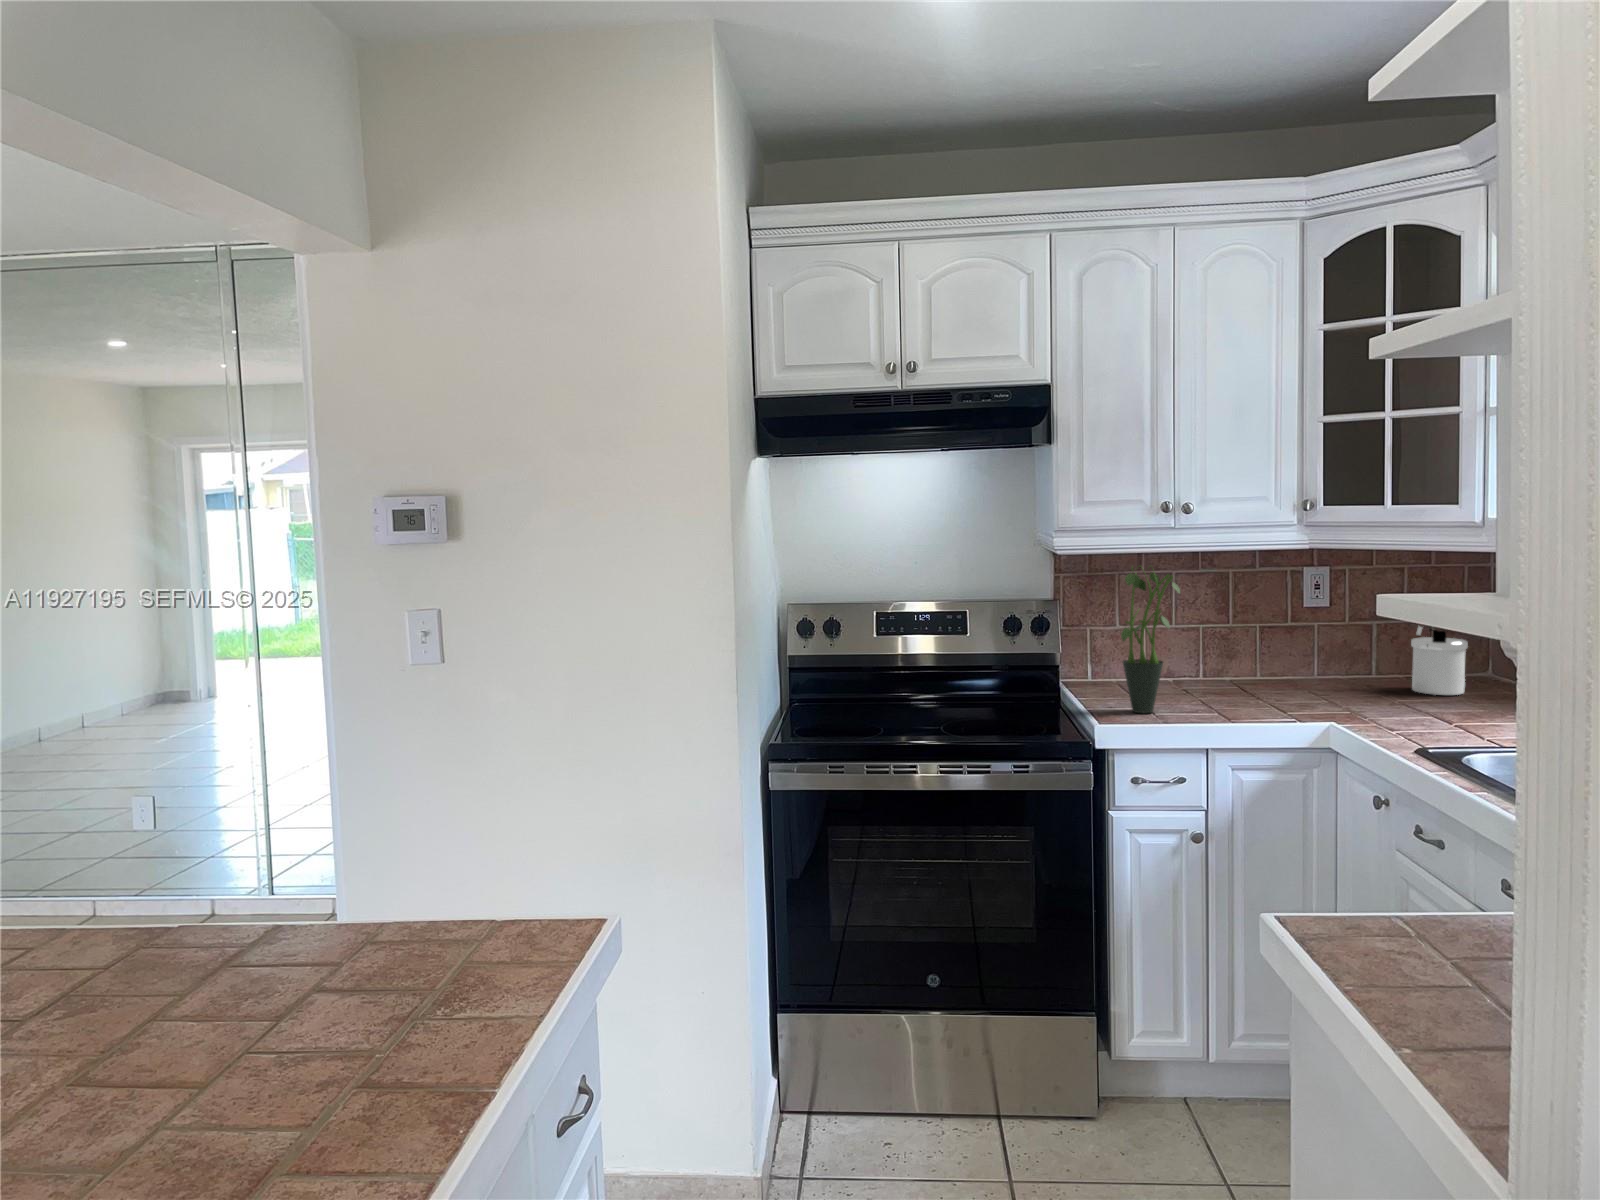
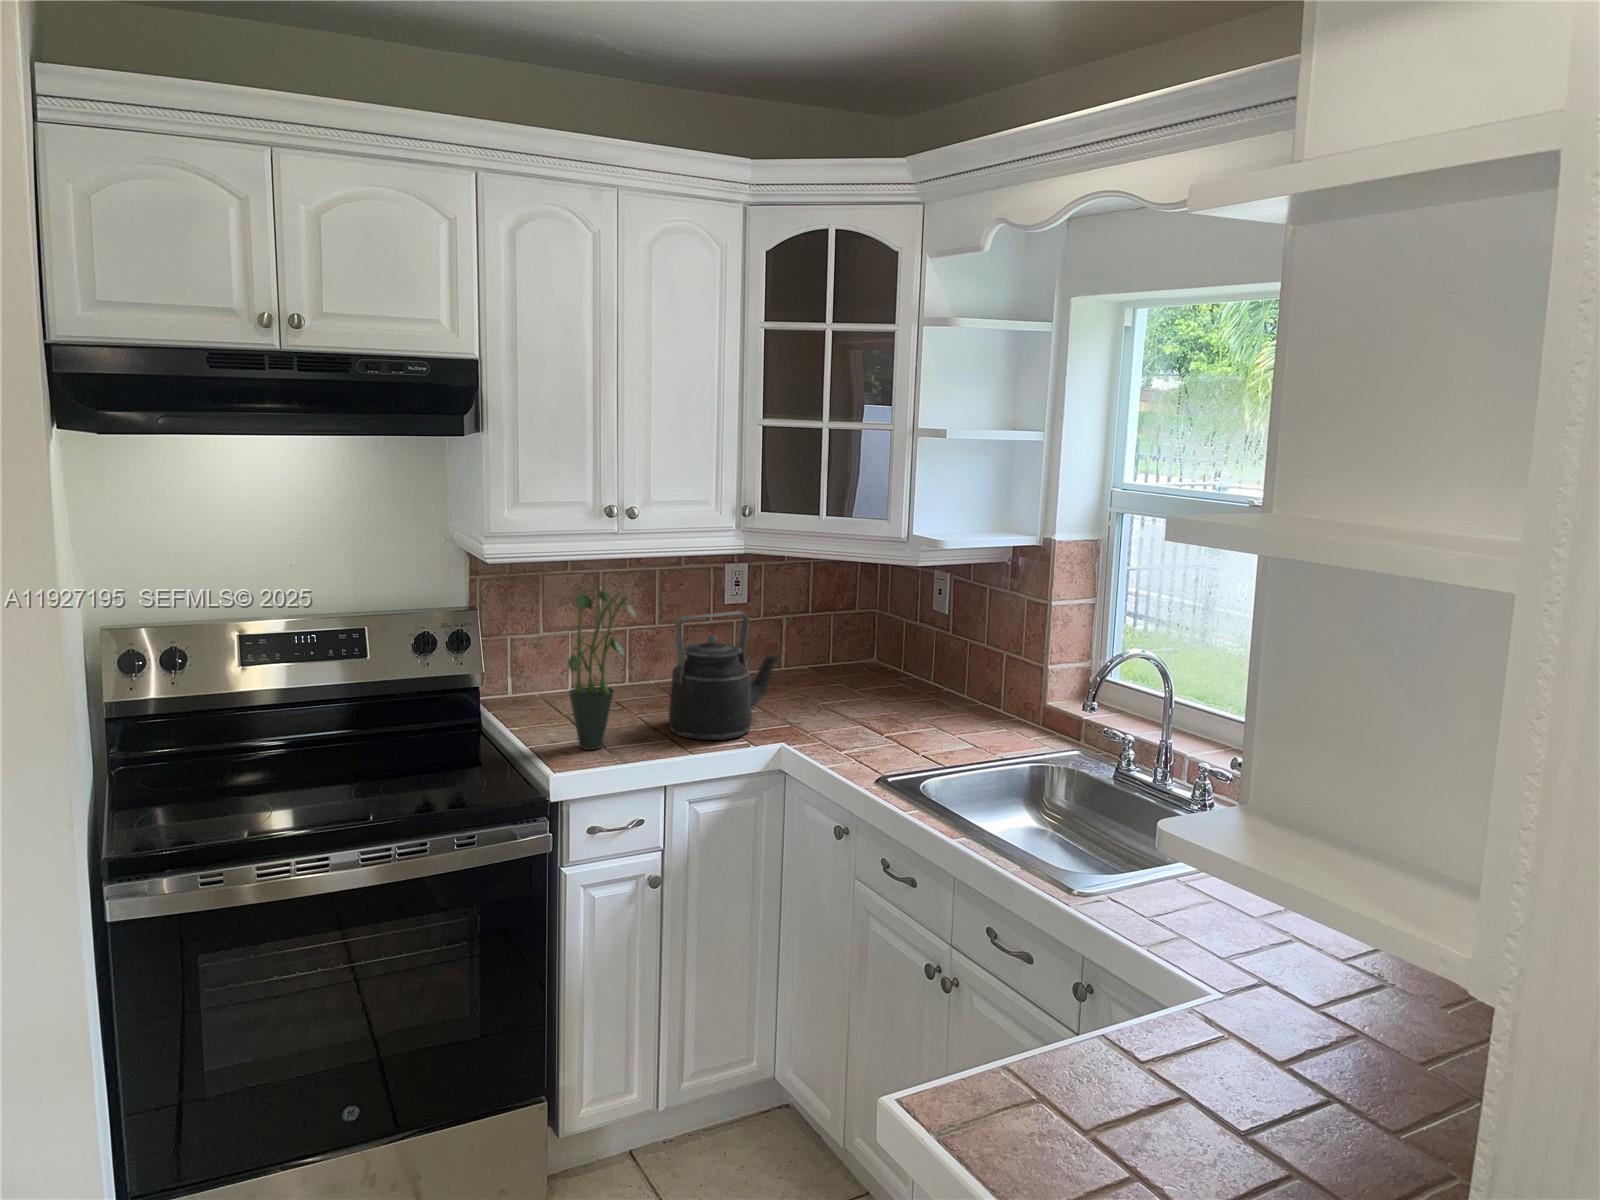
kettle: none [1223,599,1344,717] -> present [669,611,779,740]
soap dispenser: present [1411,626,1468,695] -> none [821,610,868,690]

